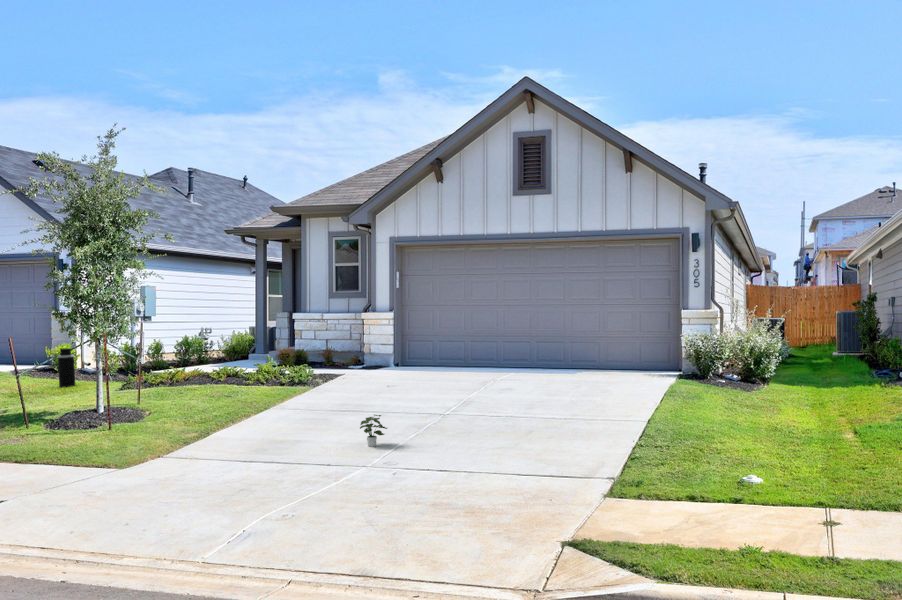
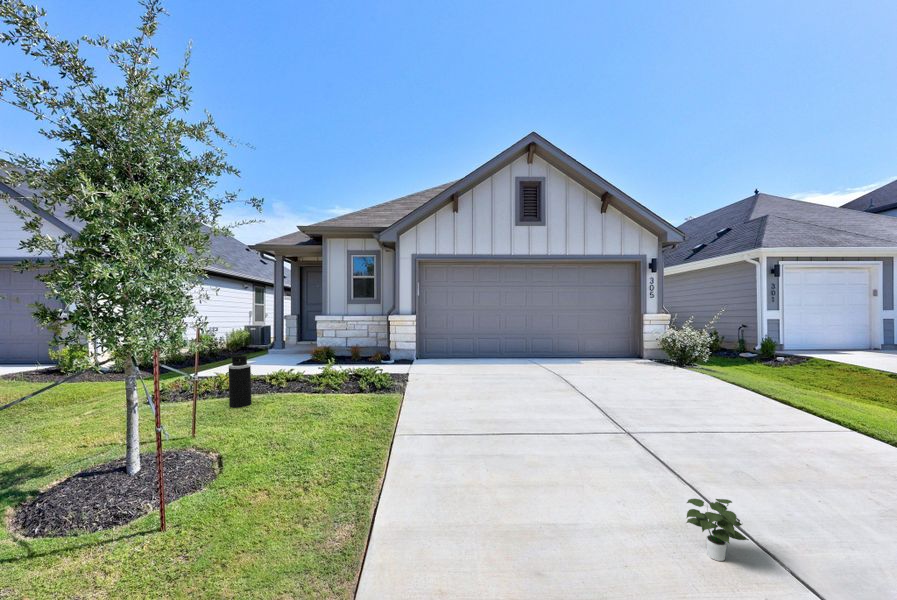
trash can: present [58,348,75,387] -> present [229,356,251,408]

